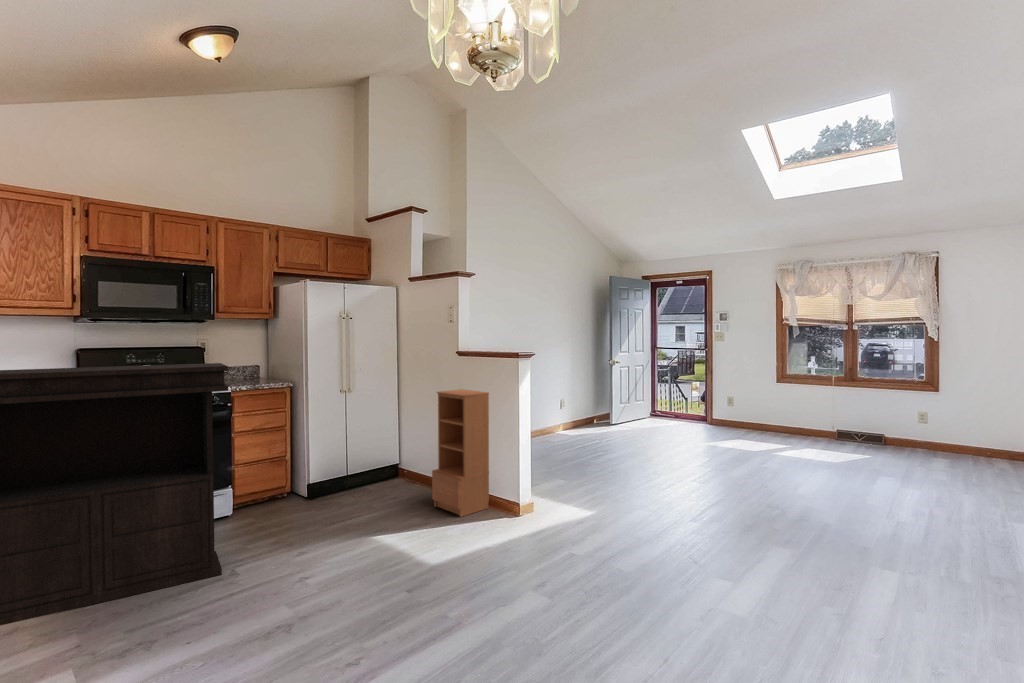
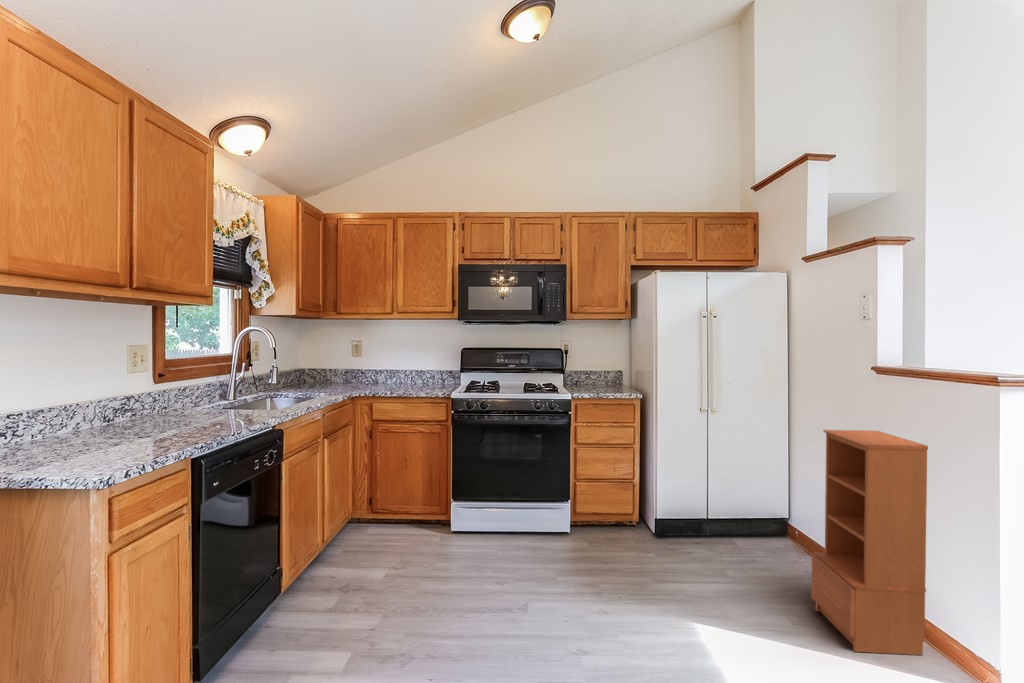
console table: present [0,363,228,626] -> none [296,364,527,606]

